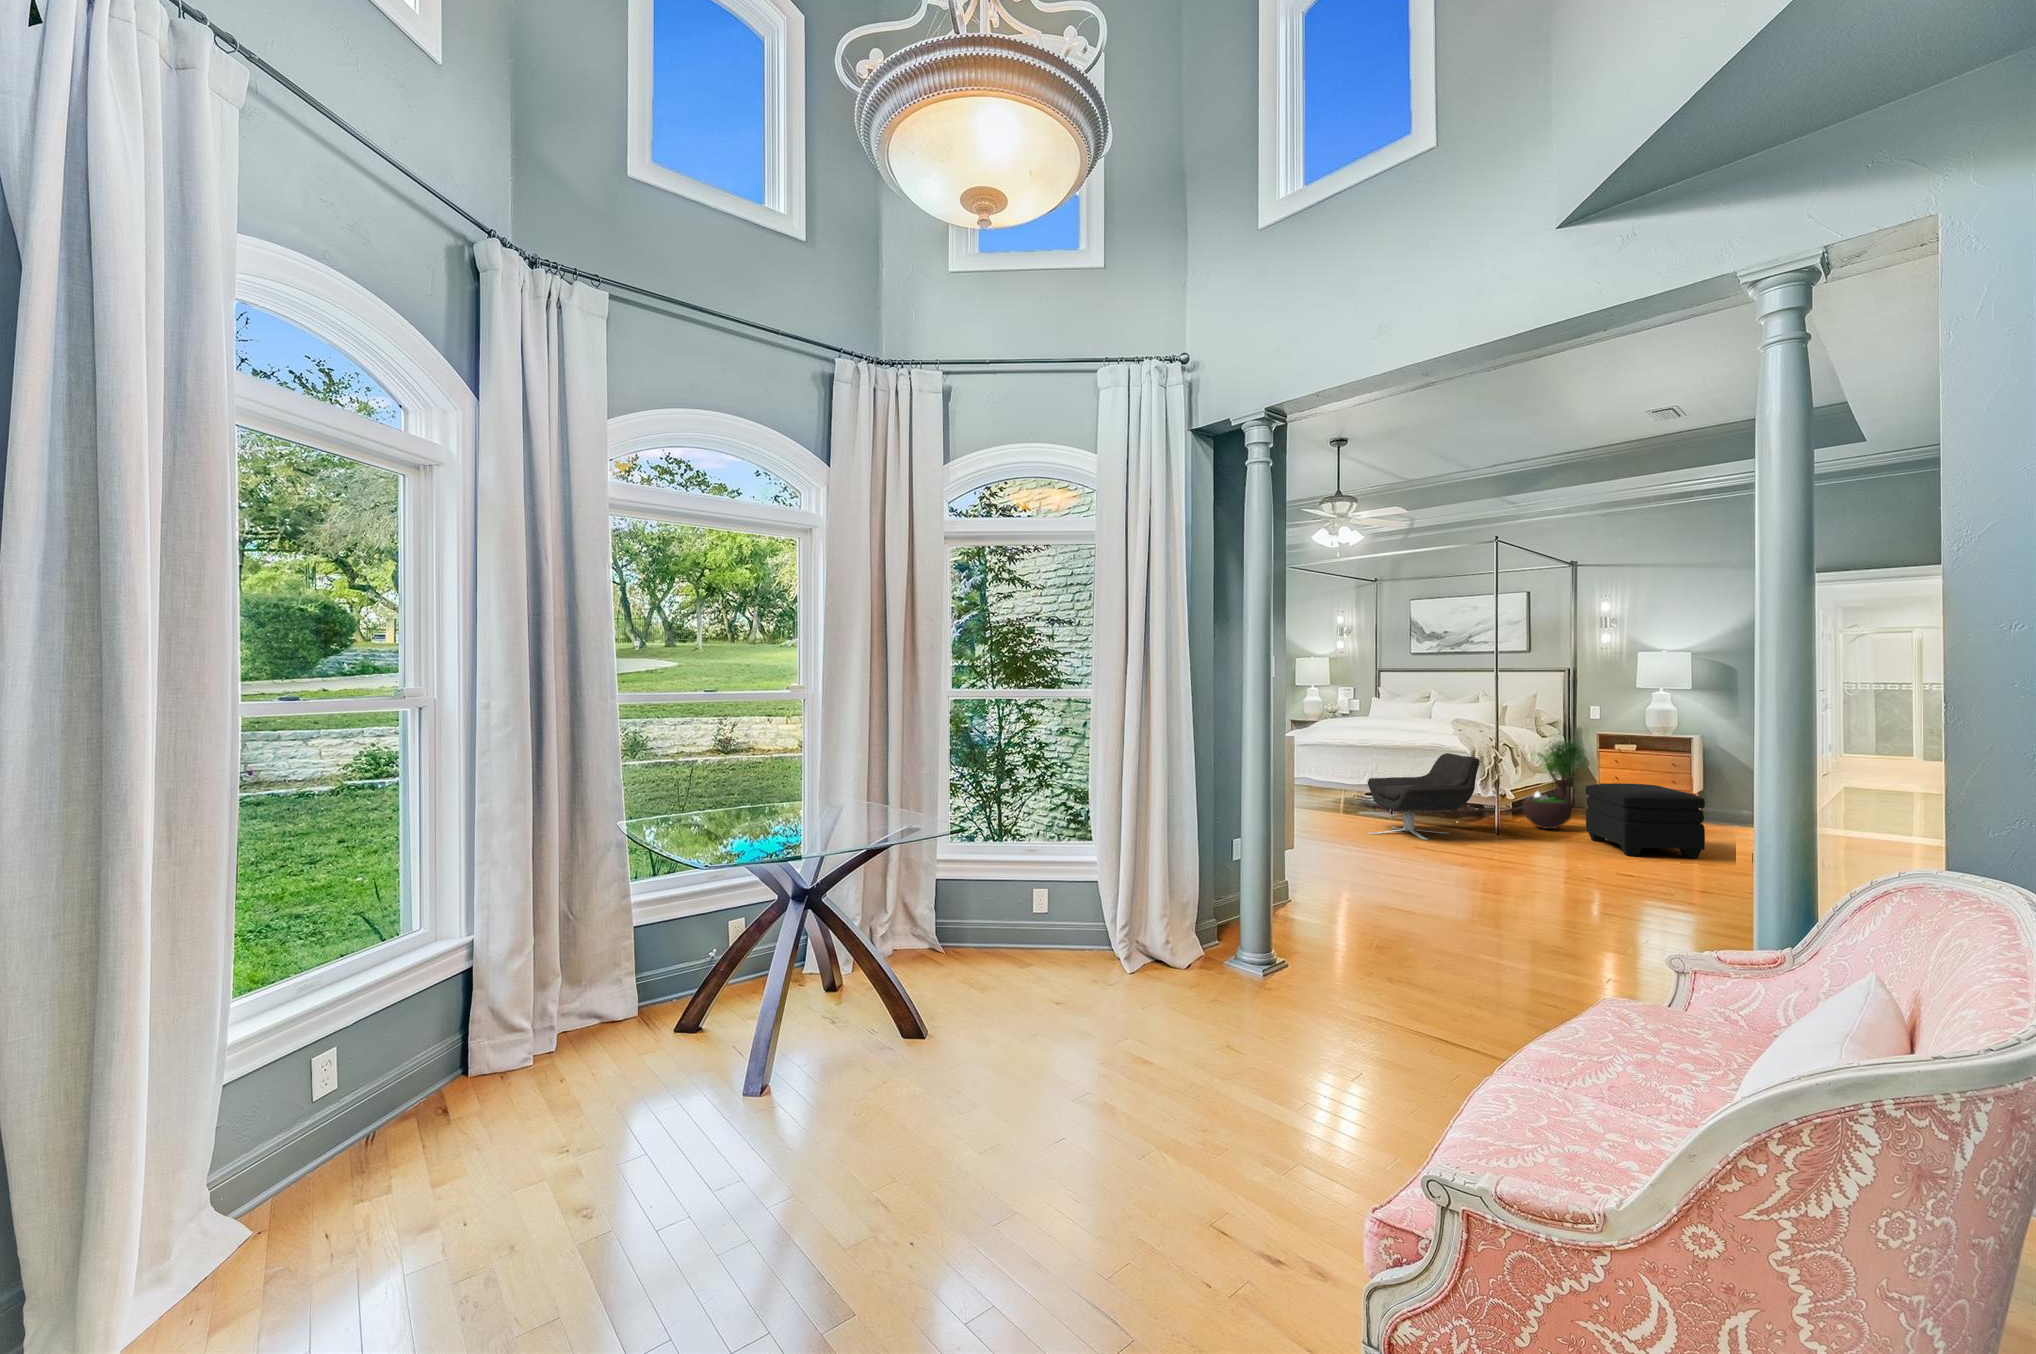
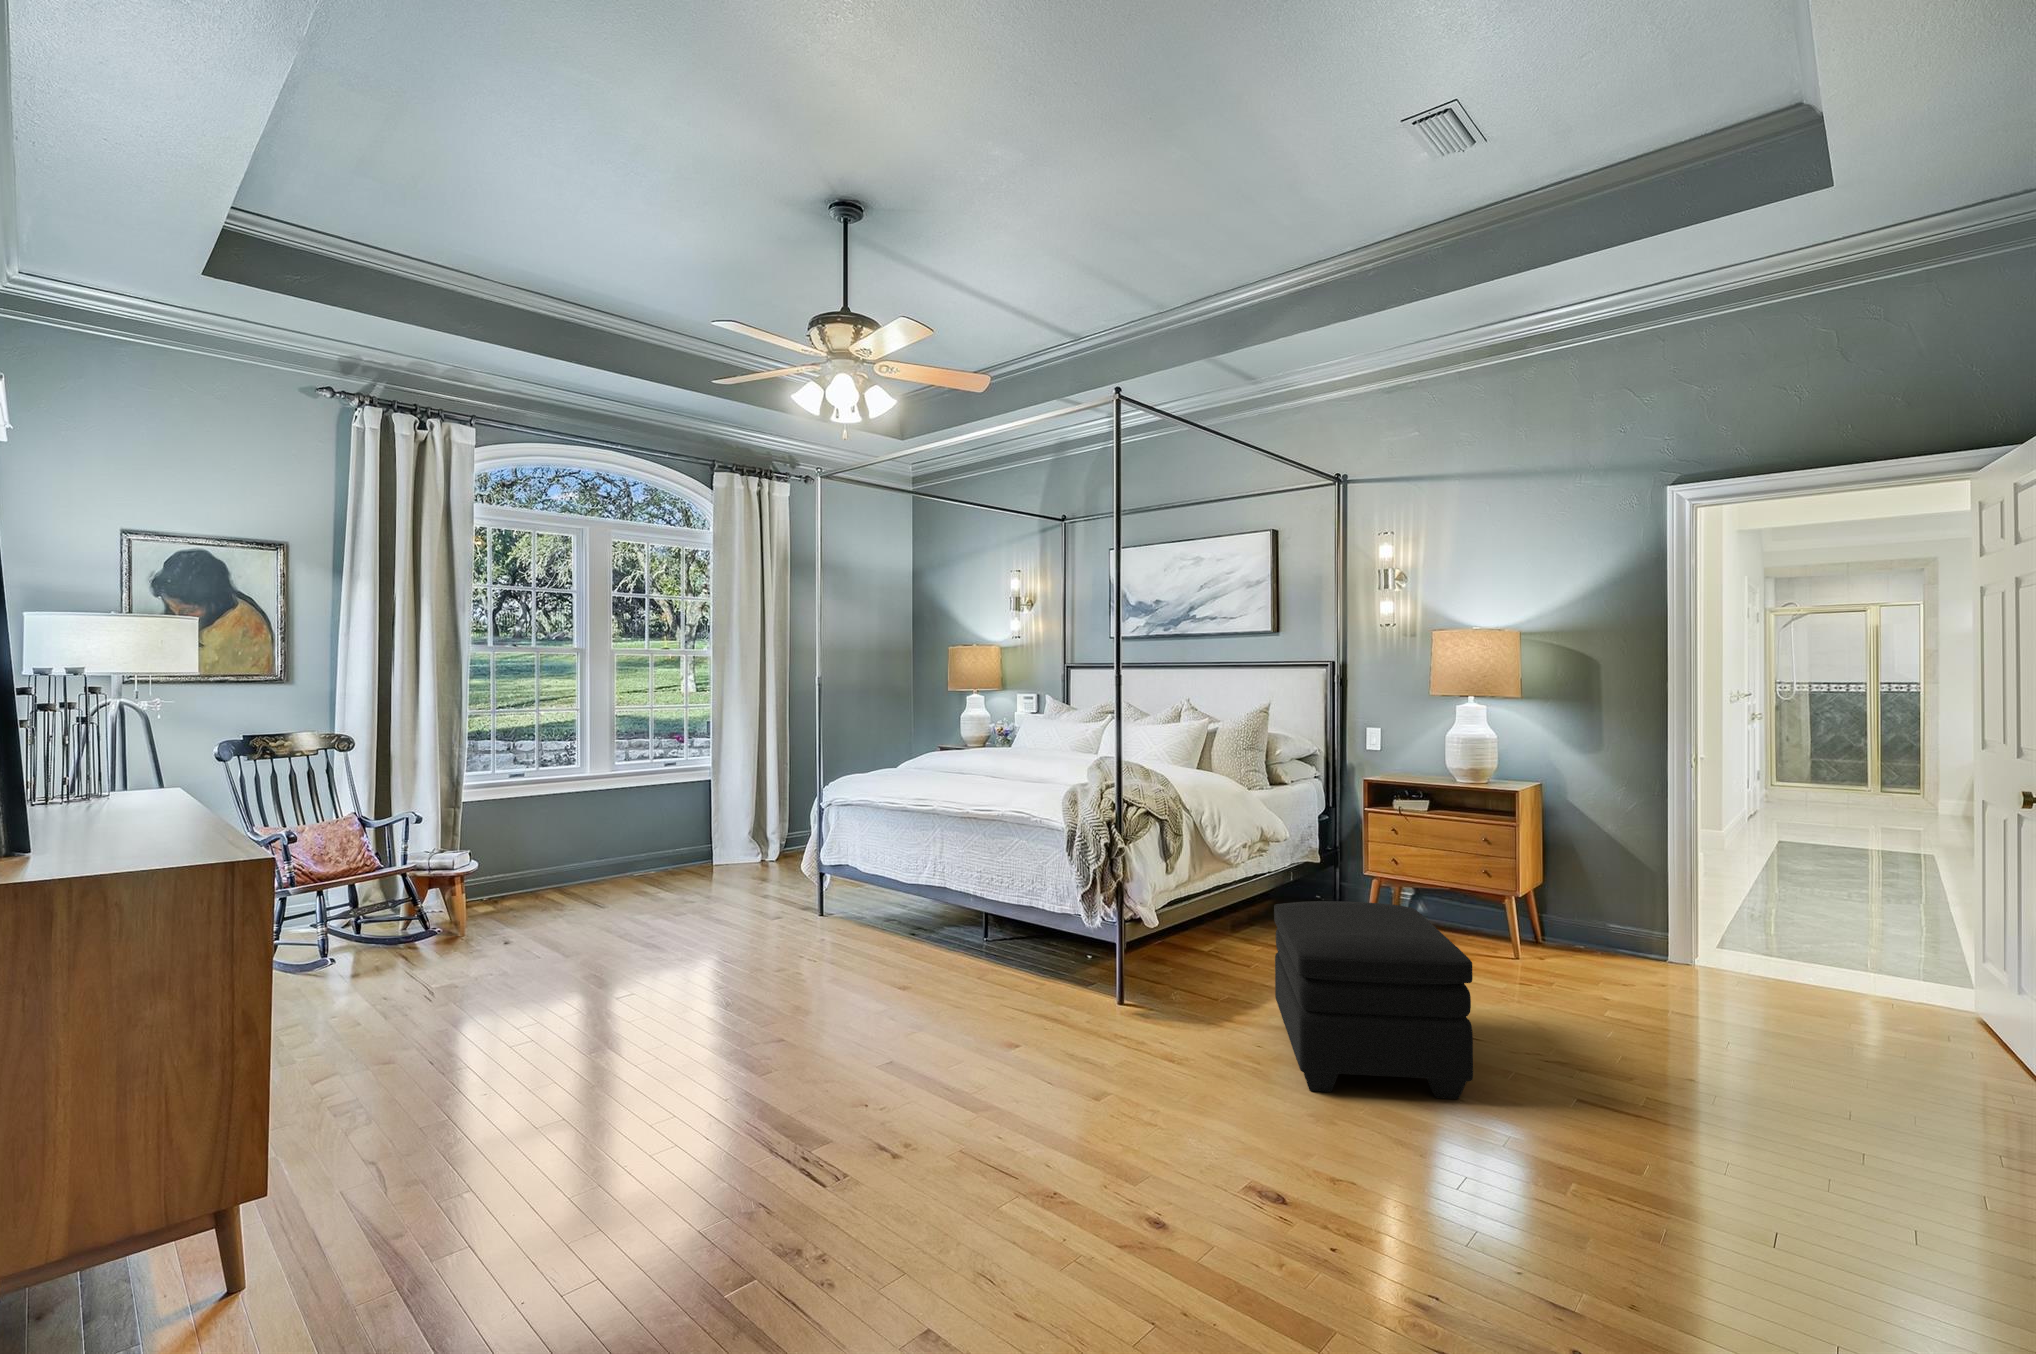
potted tree: present [1523,737,1584,829] -> none [1190,785,1302,979]
lounge chair: present [1368,753,1480,840] -> none [850,830,1060,1028]

